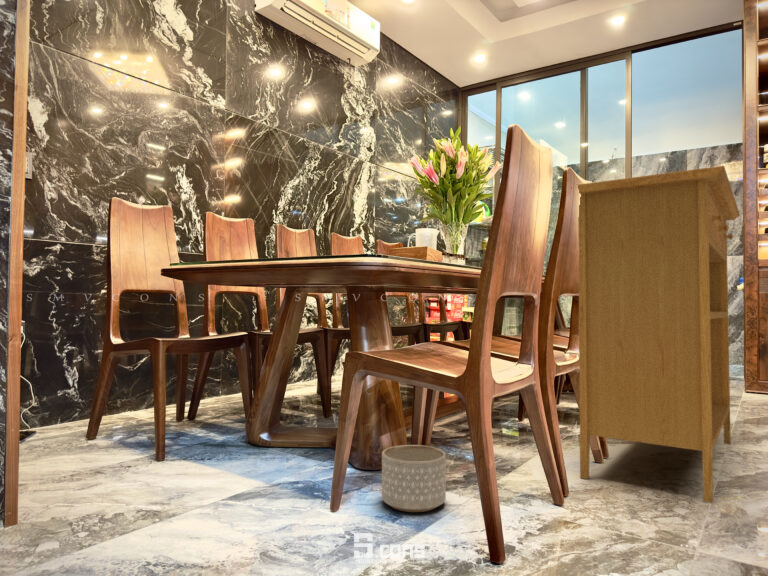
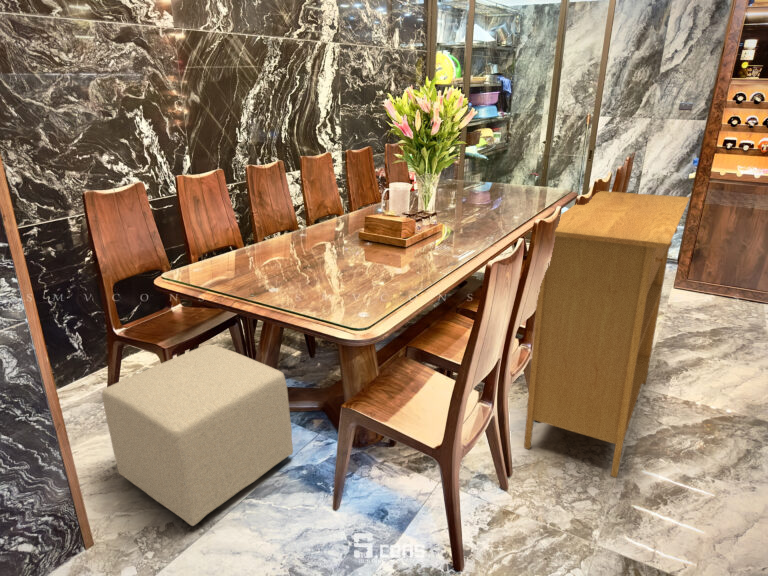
ottoman: none [67,340,285,506] -> present [102,344,293,526]
planter: present [382,445,446,512] -> none [374,451,423,511]

